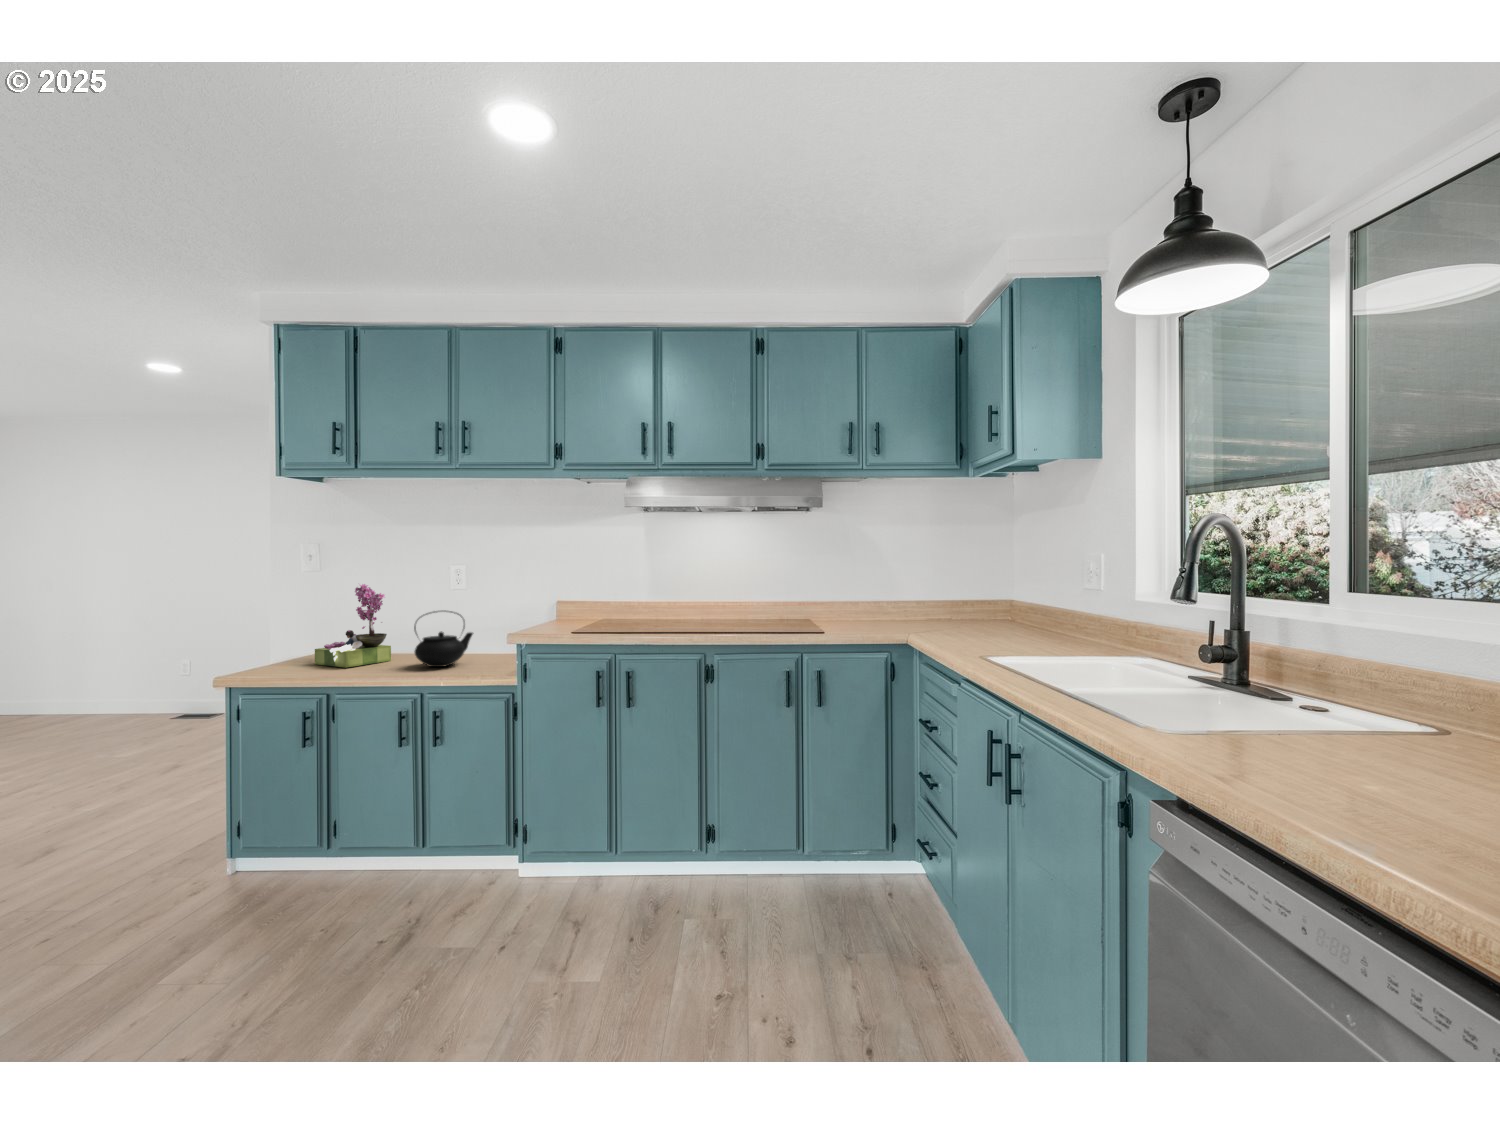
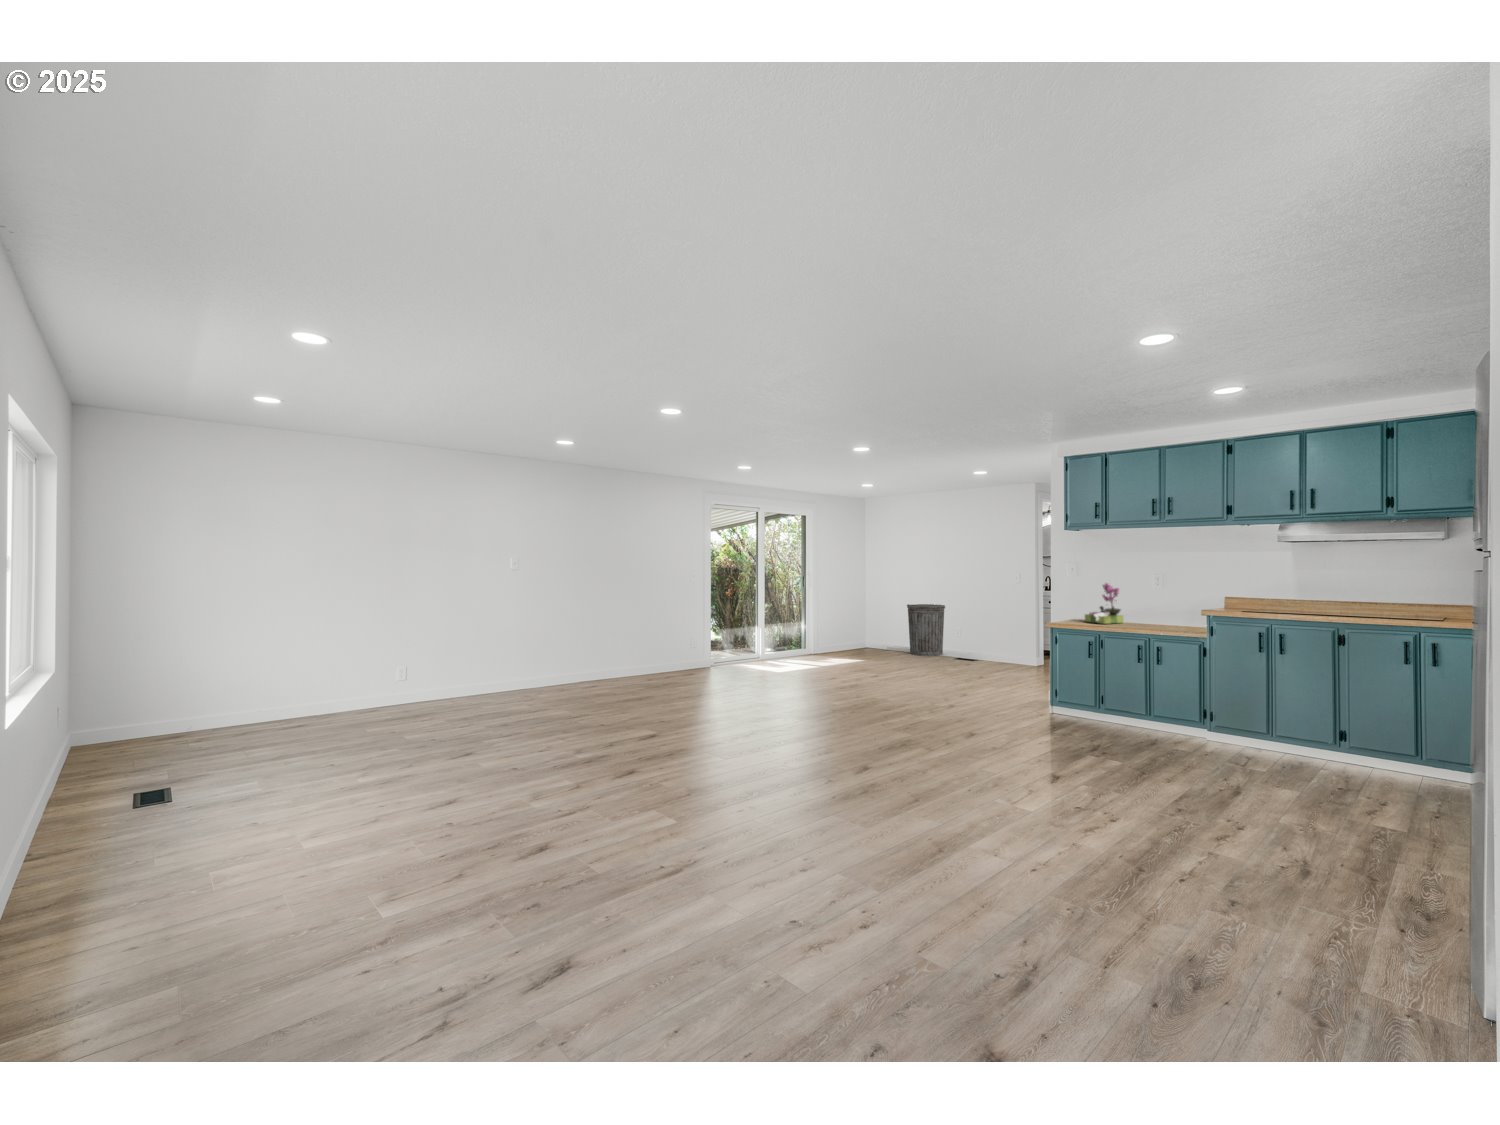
teapot: present [414,611,473,667] -> none [1140,598,1173,627]
trash can: none [43,629,143,732] -> present [907,604,945,656]

